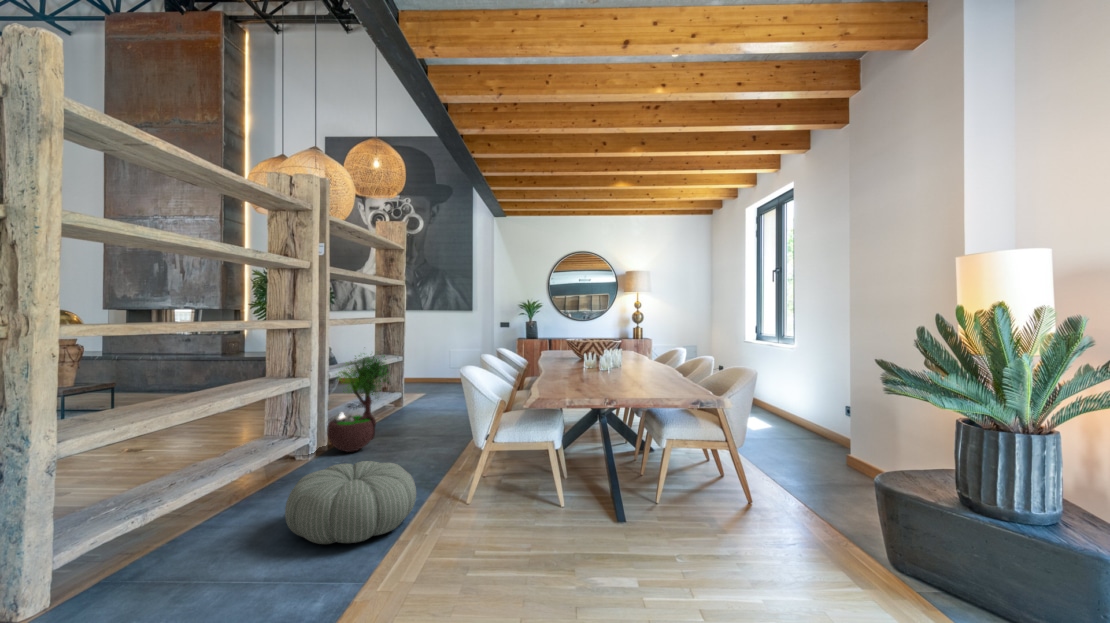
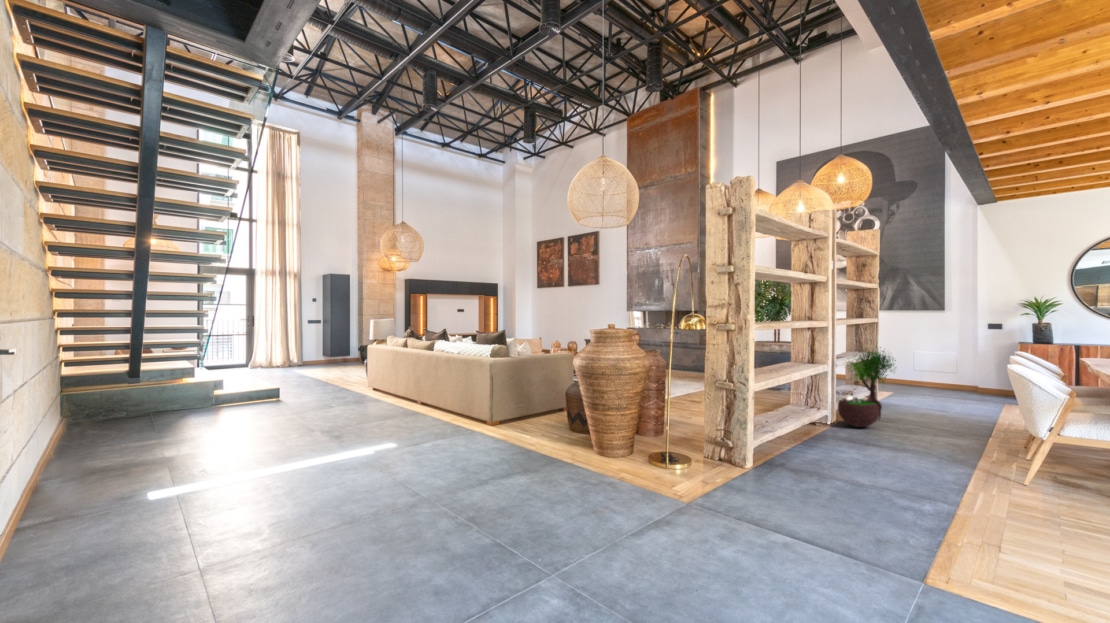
pouf: present [285,461,416,544] -> none [857,427,965,481]

